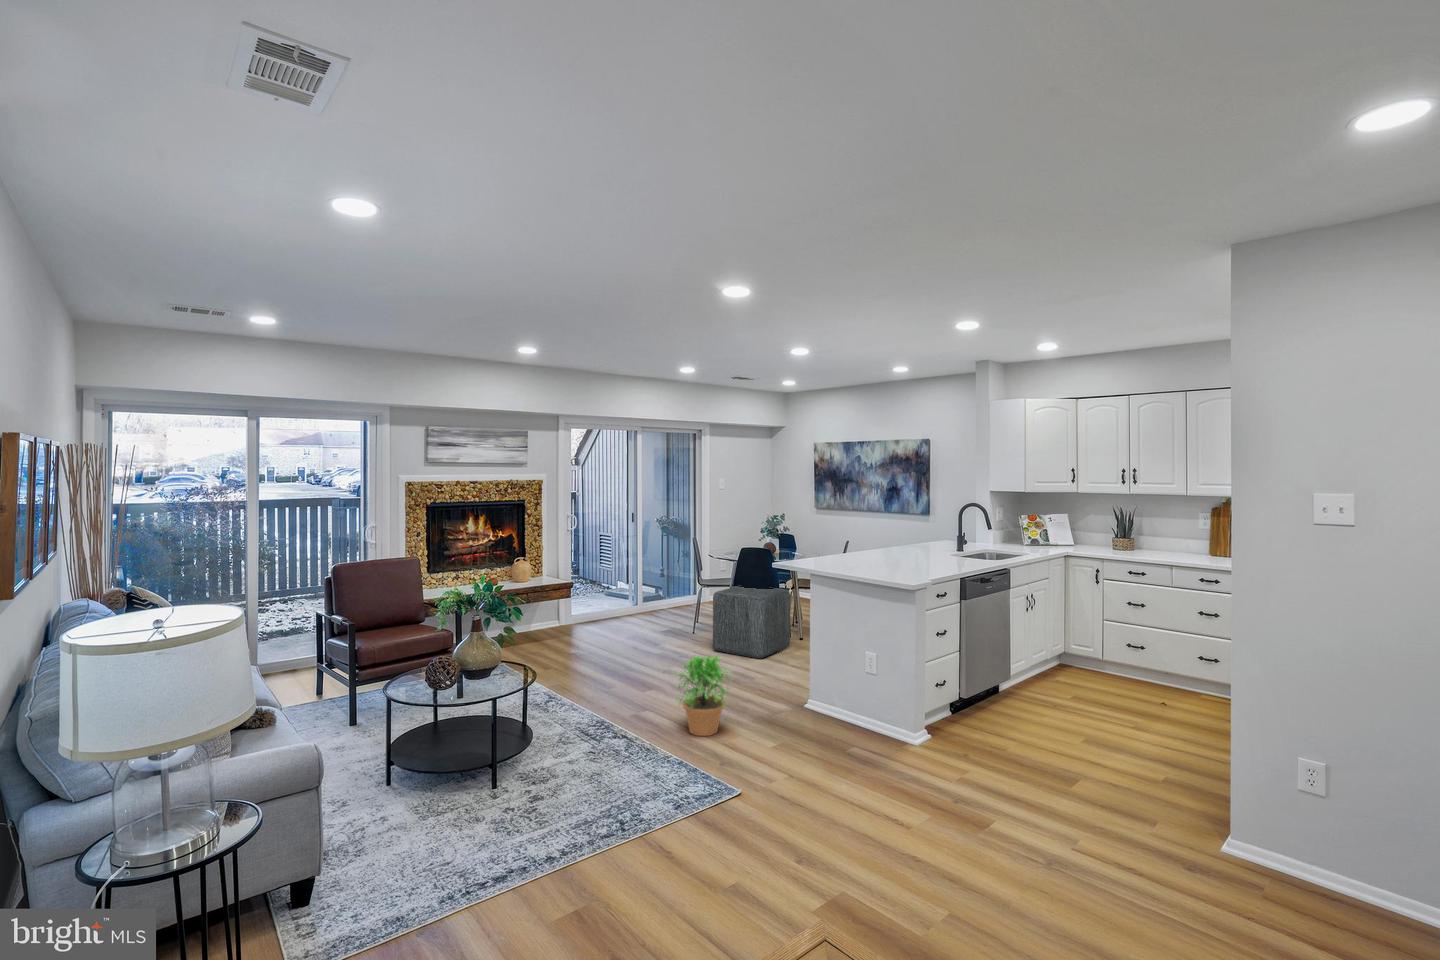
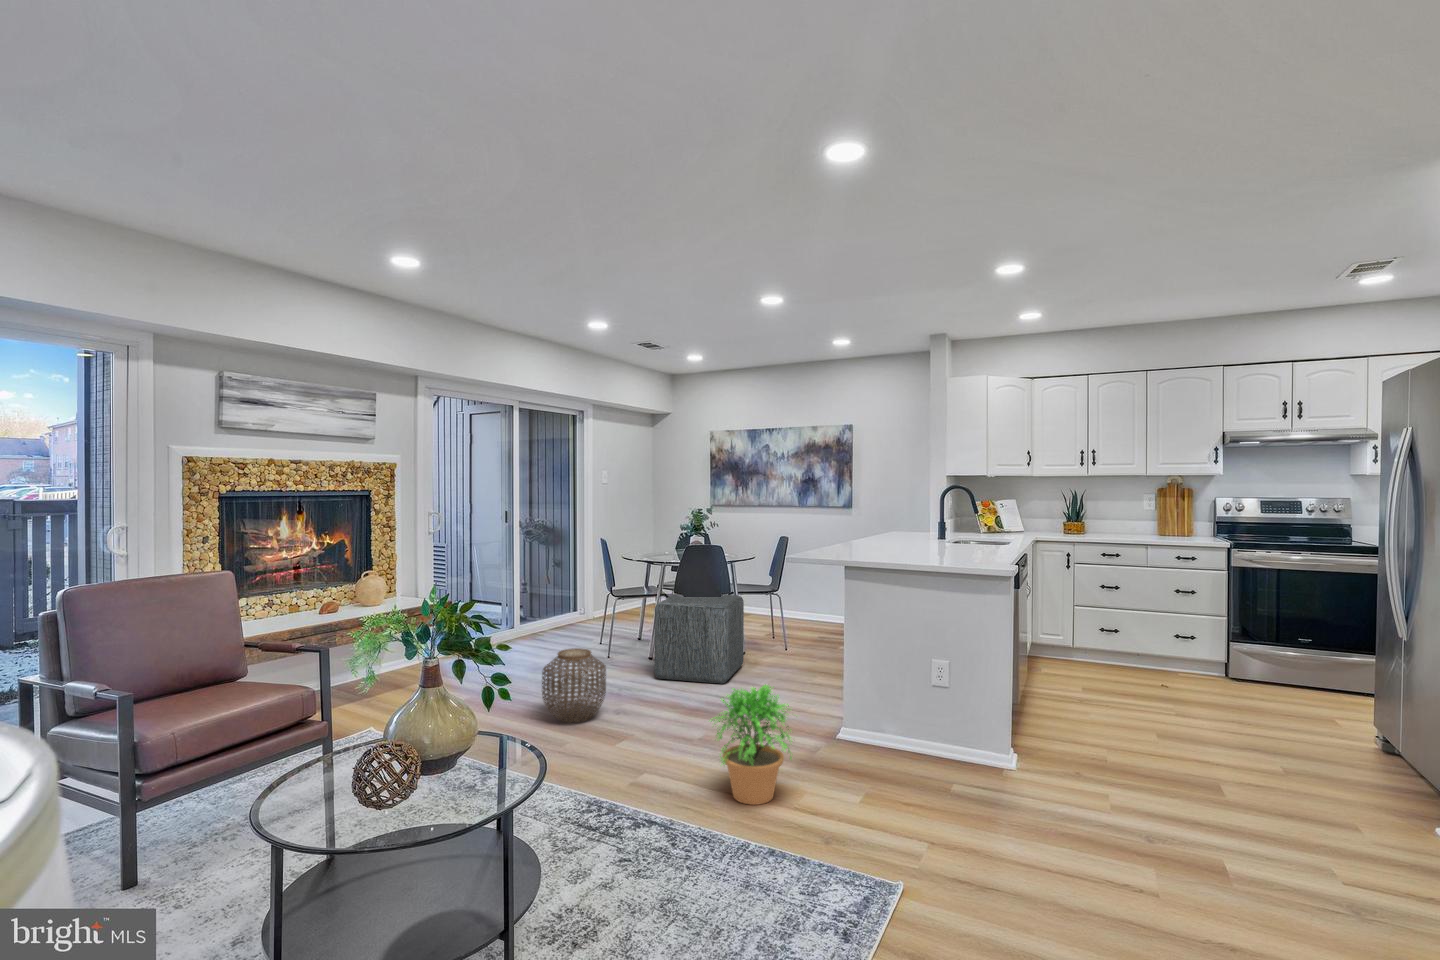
woven basket: none [611,622,656,674] -> present [542,648,606,723]

